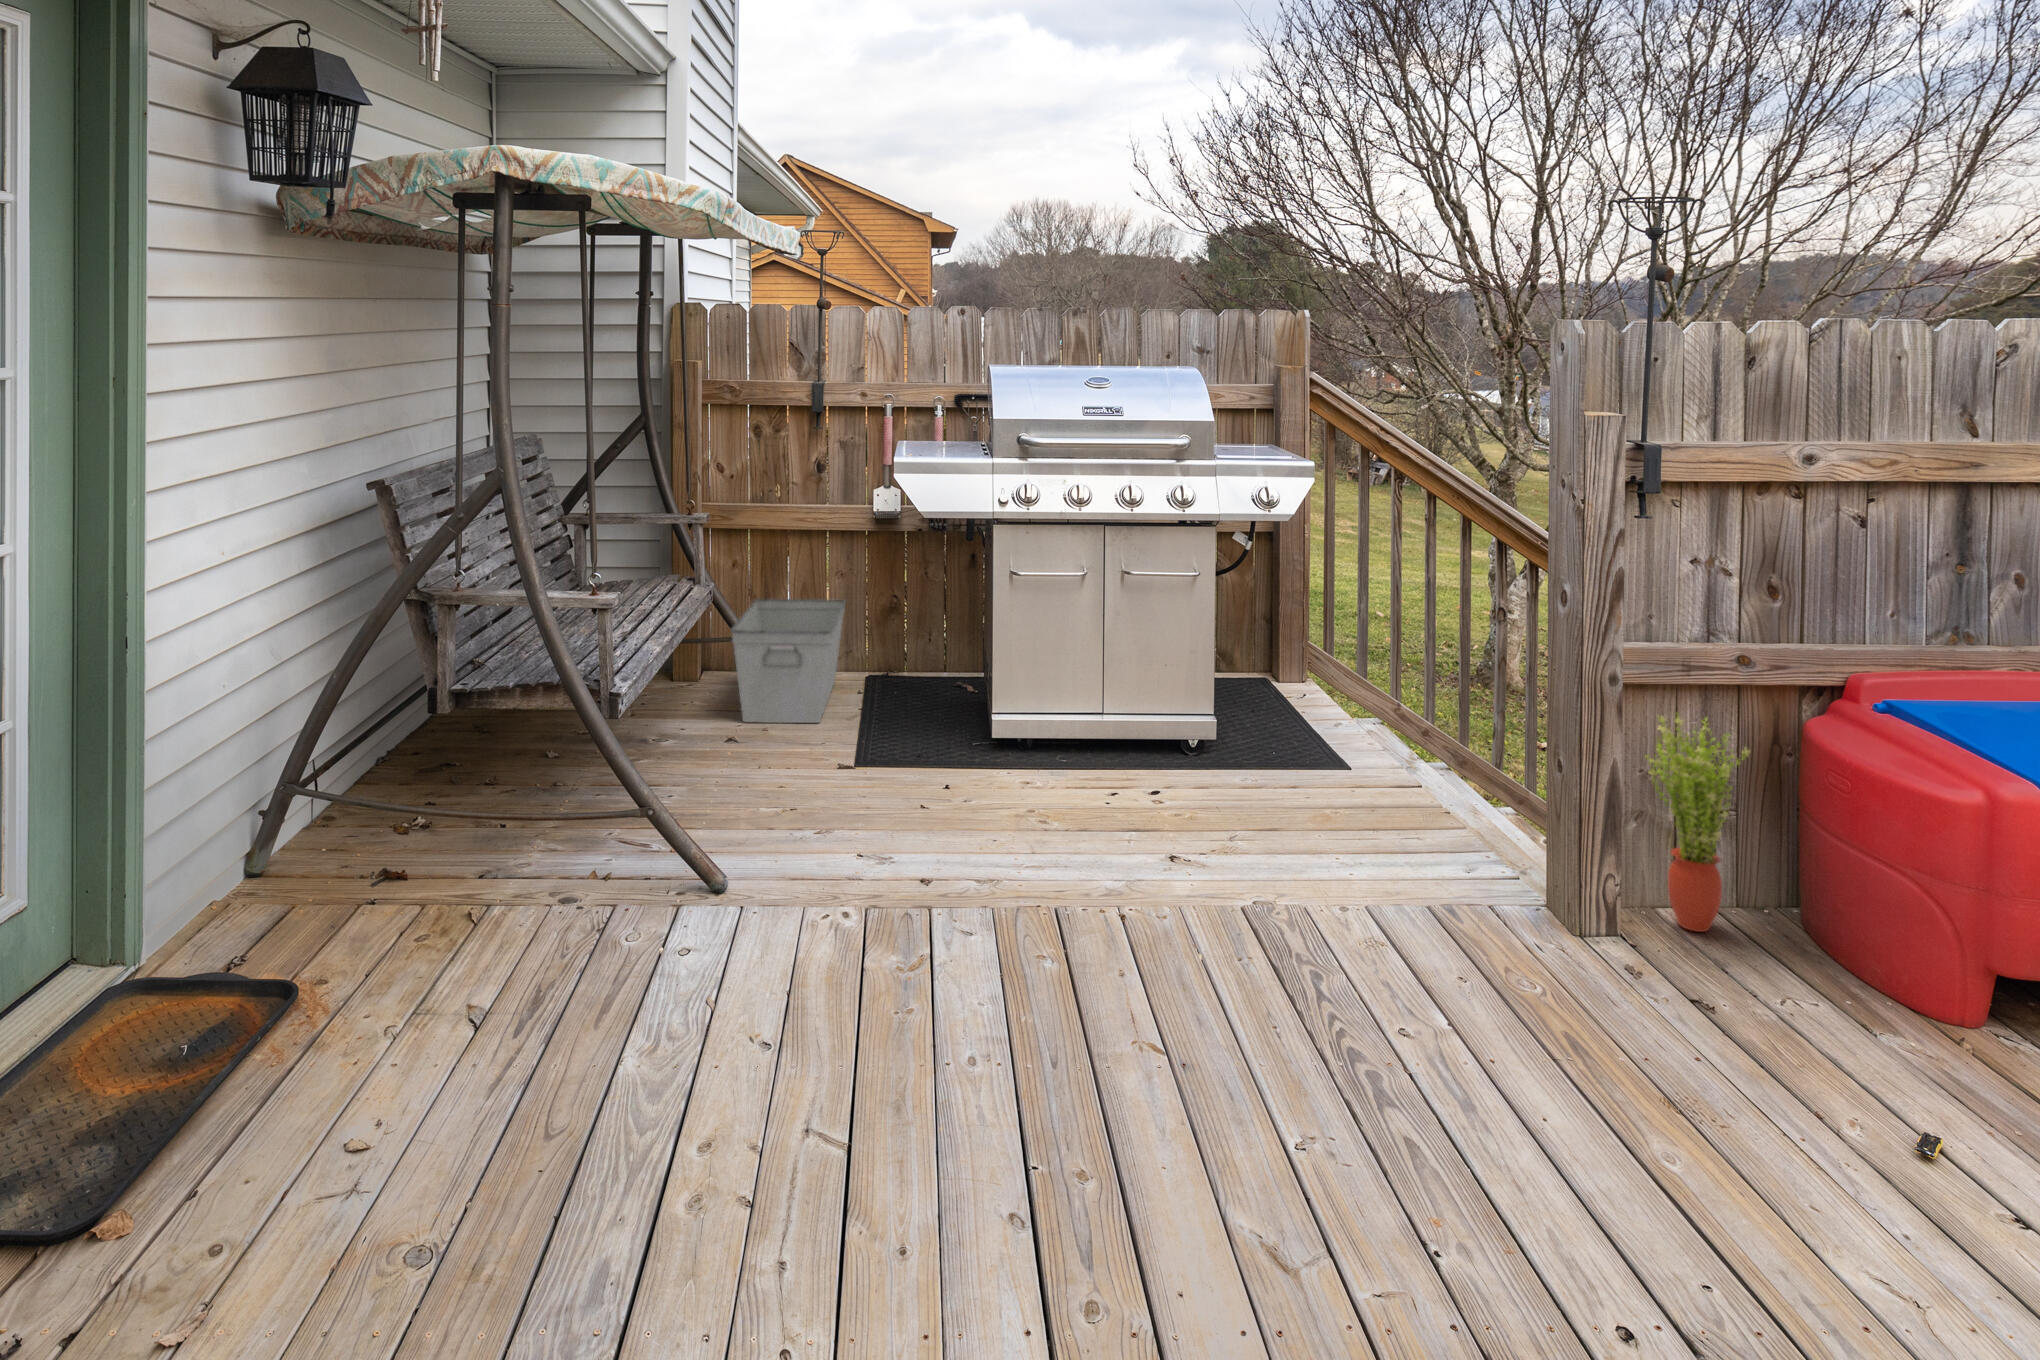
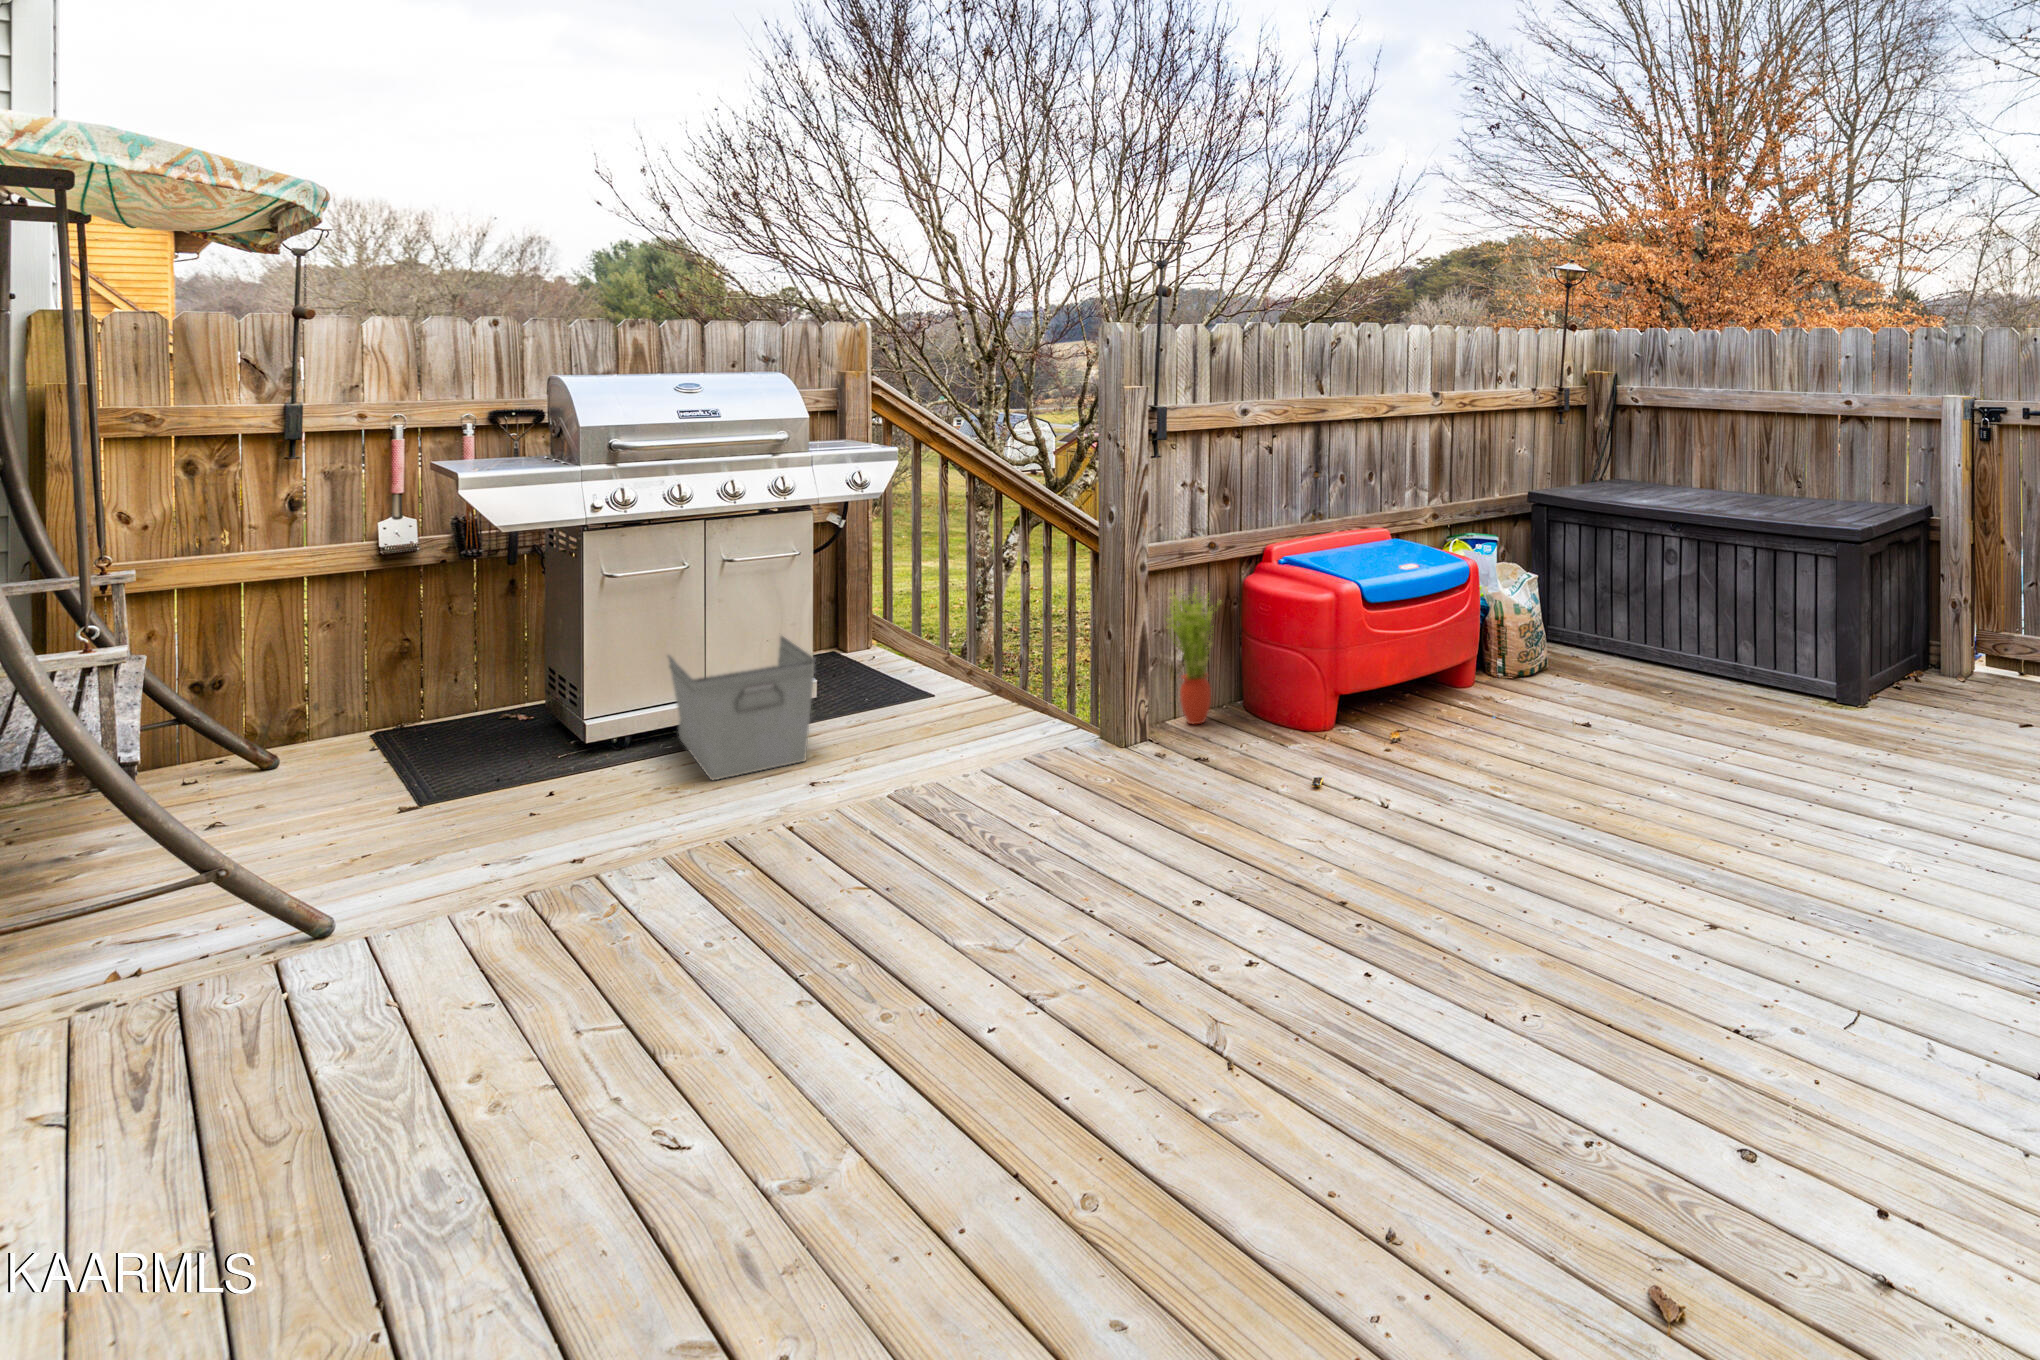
storage bin: present [731,599,846,723] -> present [668,636,815,780]

